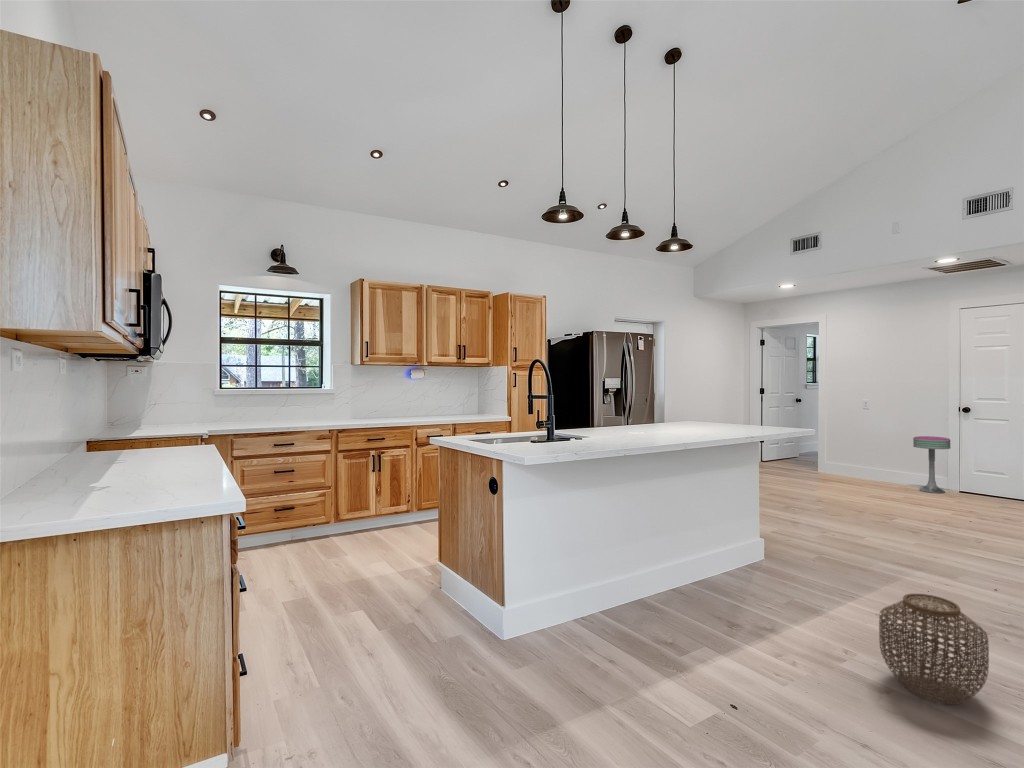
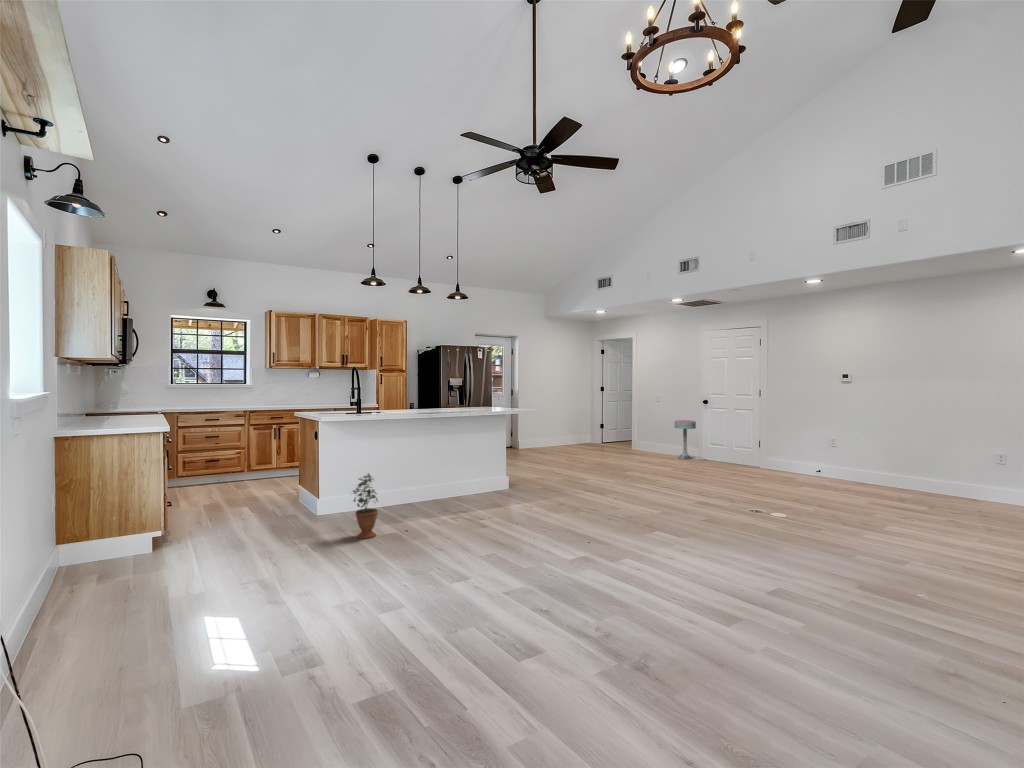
potted plant: none [632,569,688,720] -> present [353,473,378,539]
woven basket: present [879,594,989,704] -> none [482,486,523,534]

